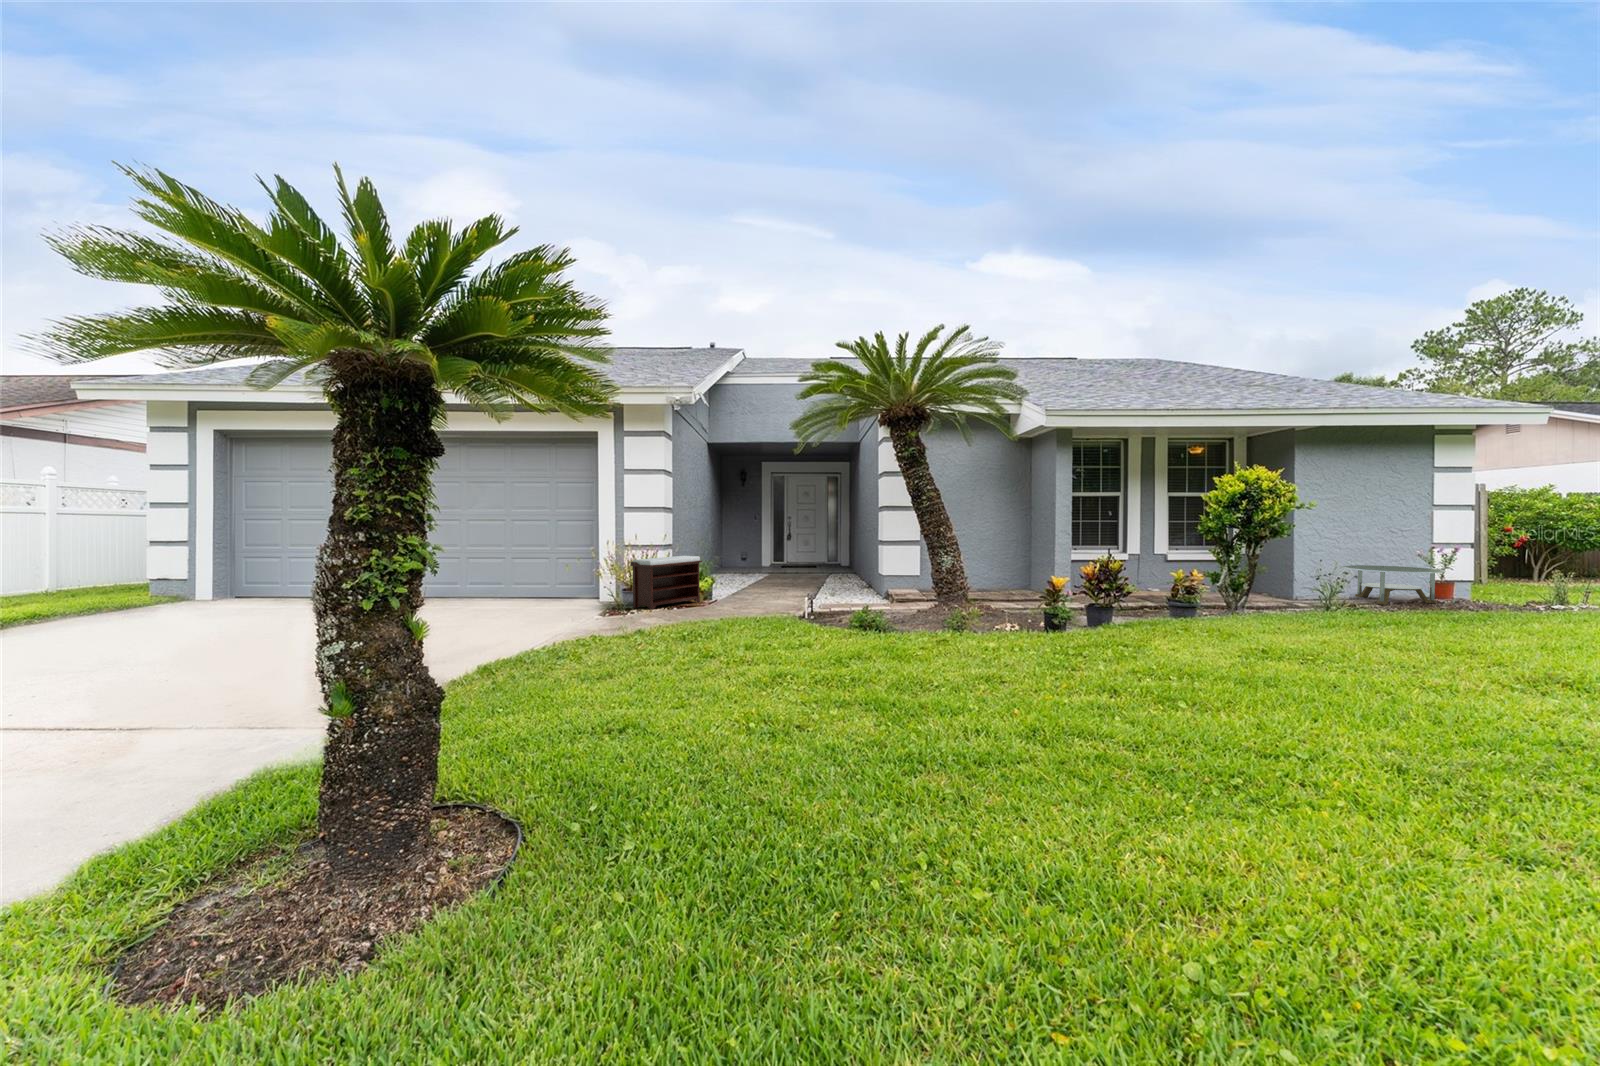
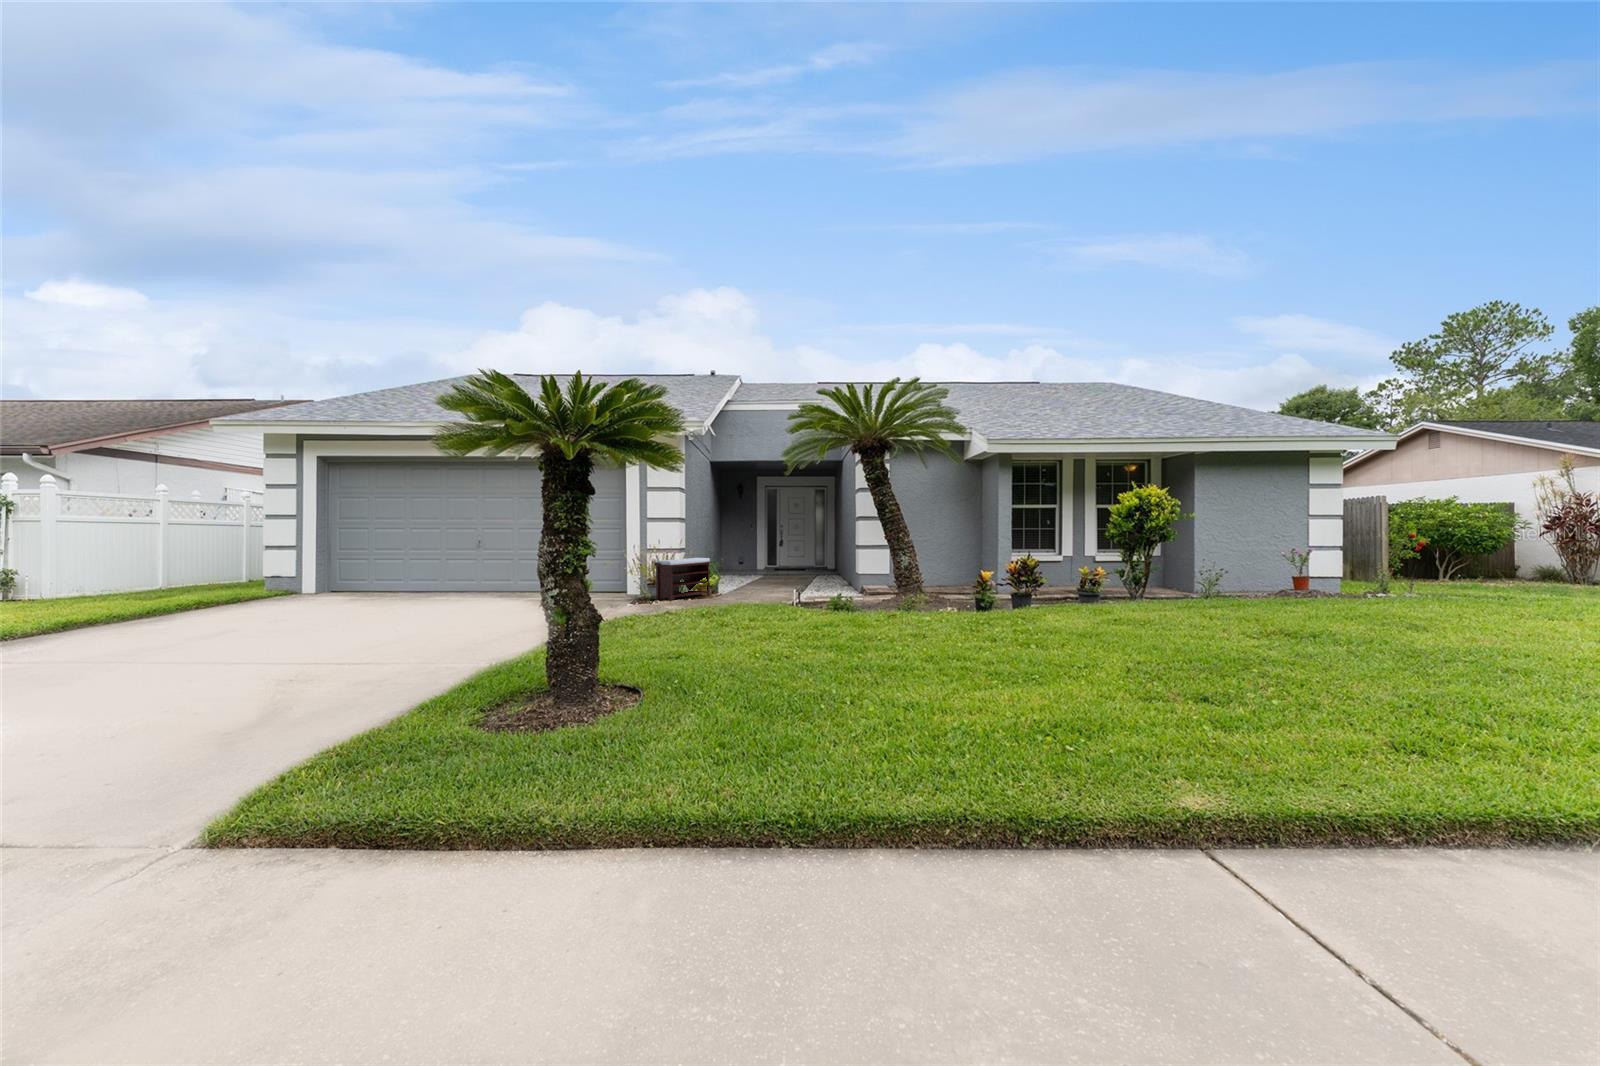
round table: present [1341,565,1446,605] -> none [1226,564,1302,594]

